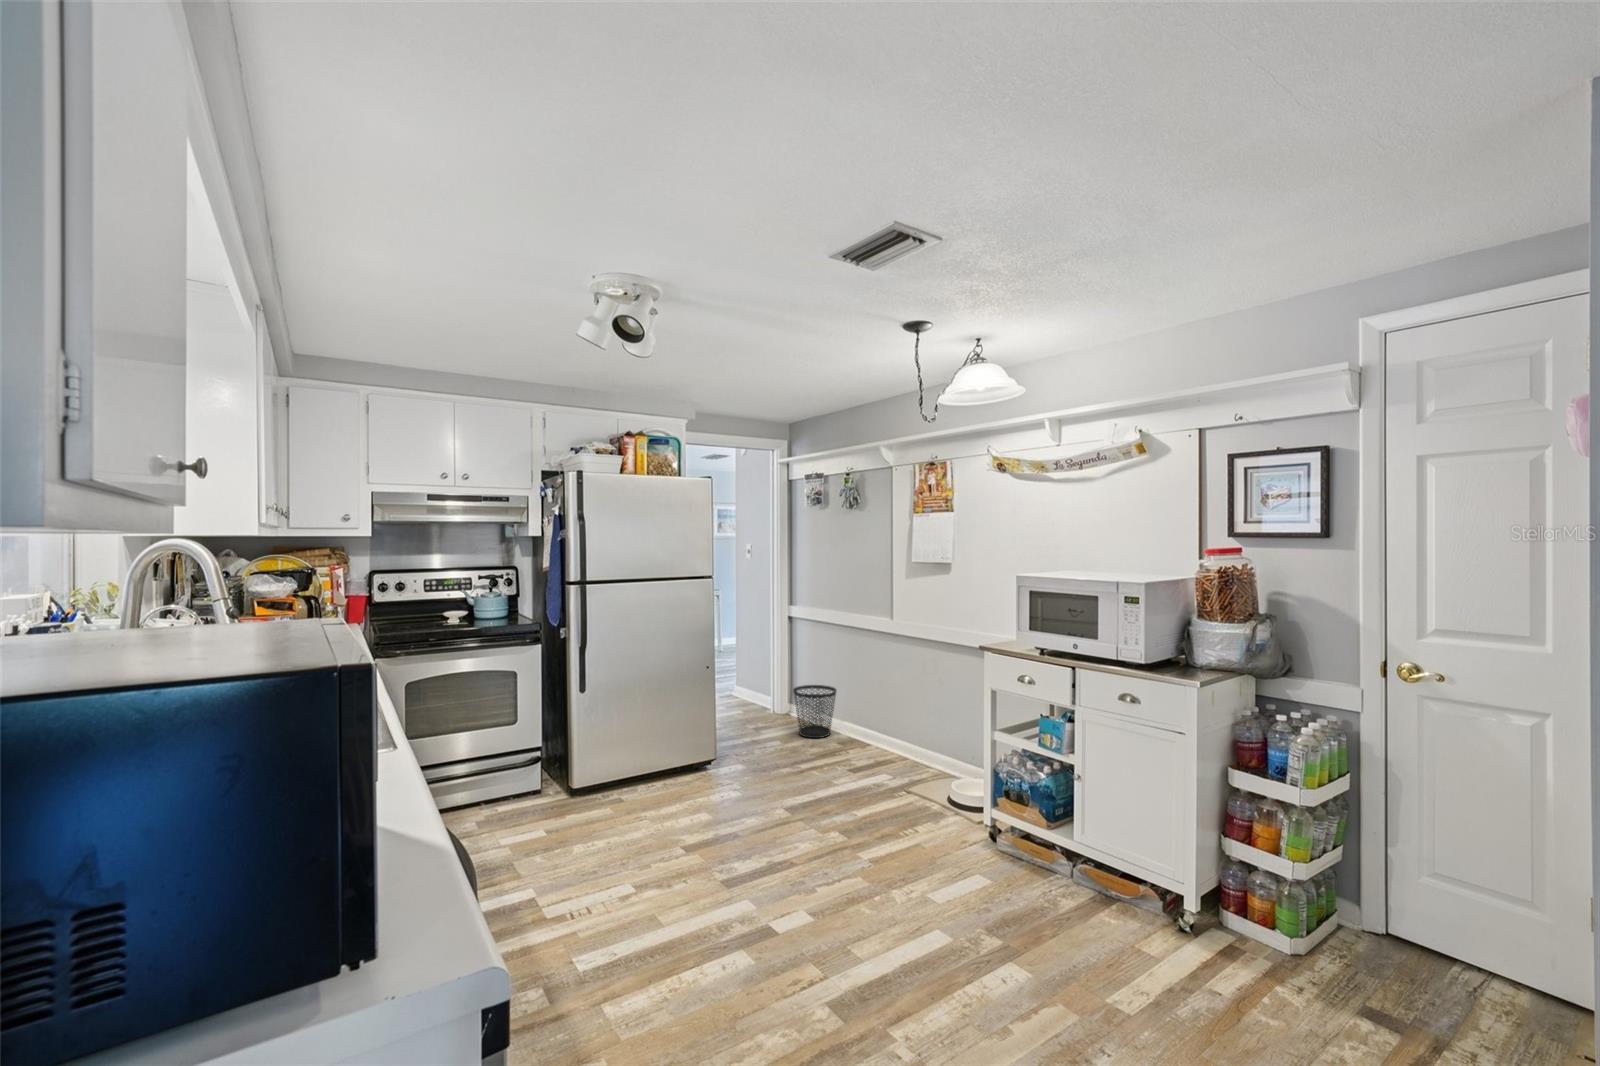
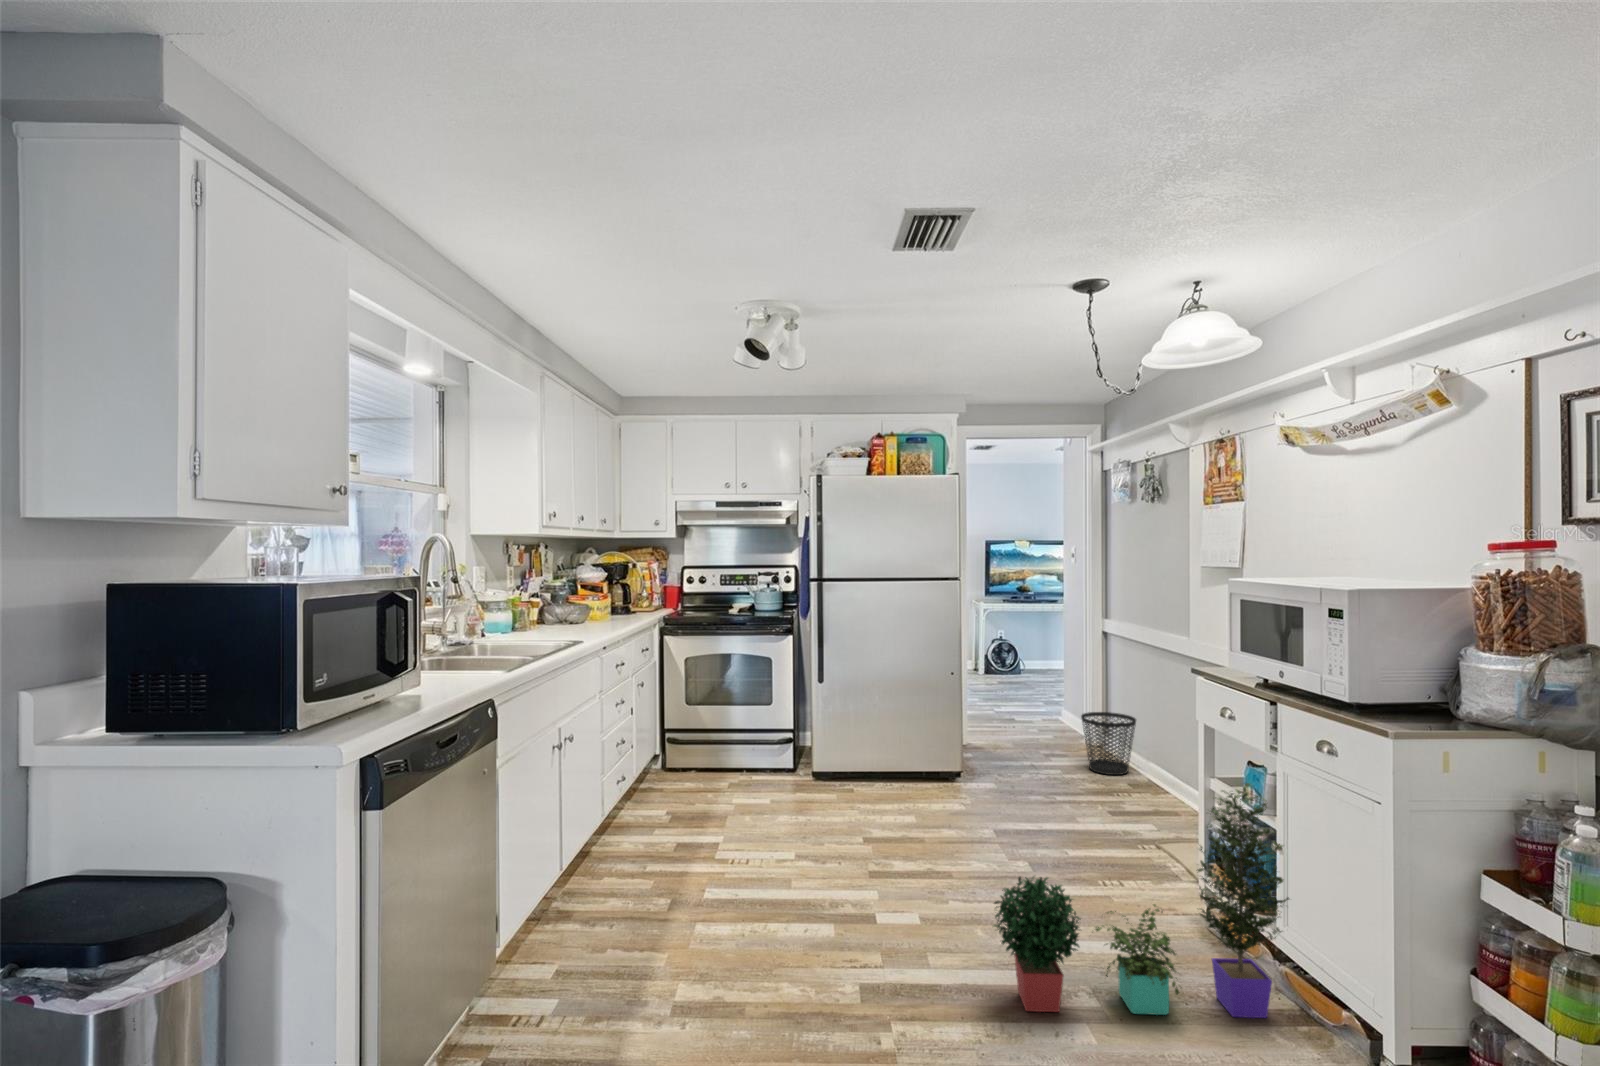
potted plant: none [926,735,1114,971] -> present [994,783,1289,1018]

